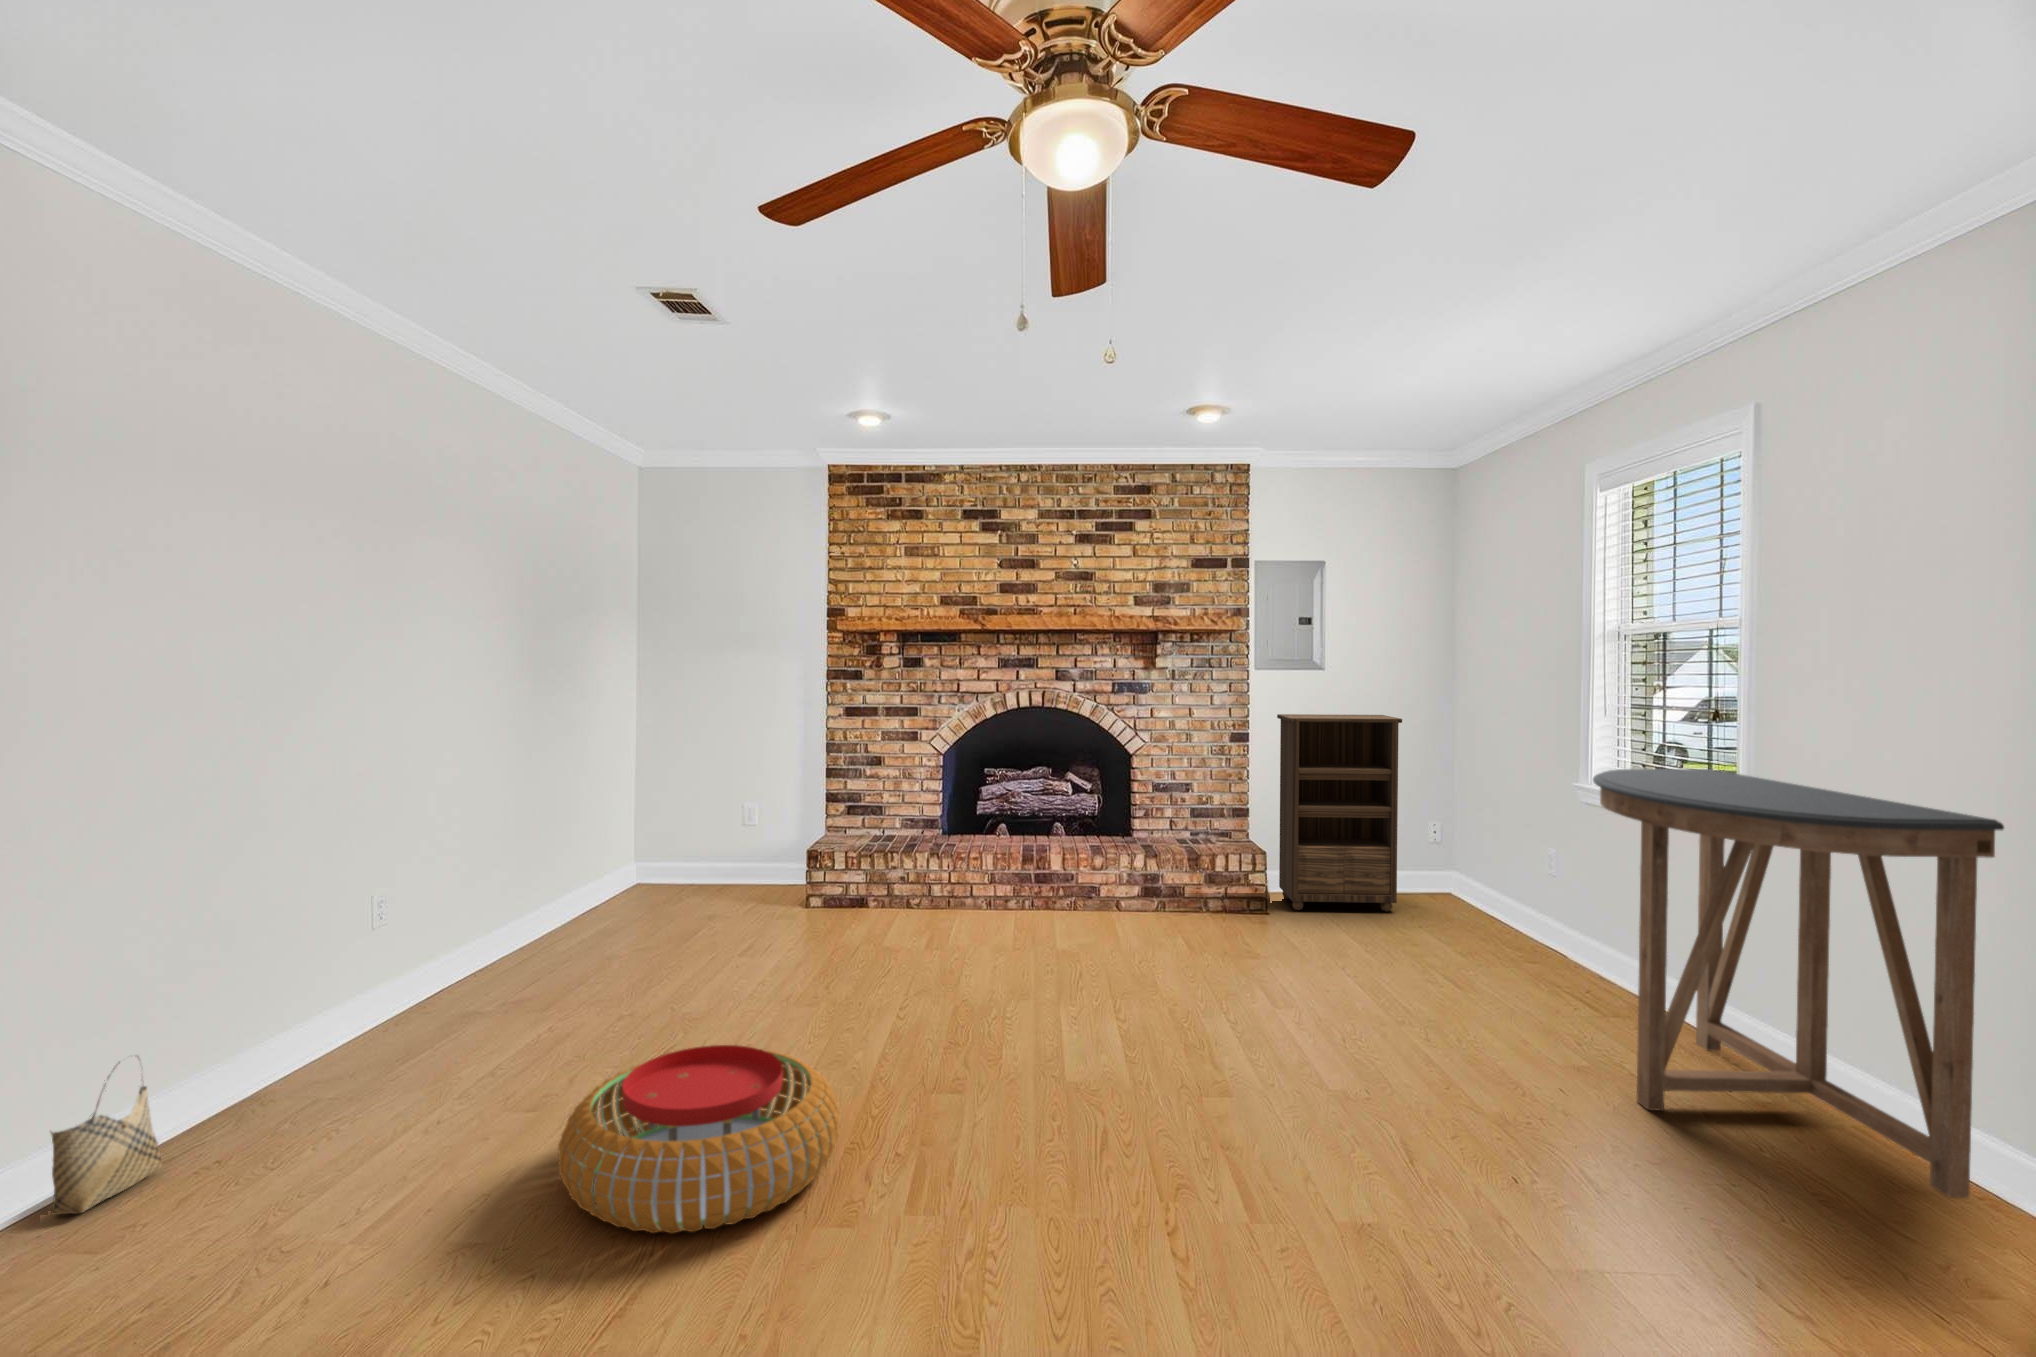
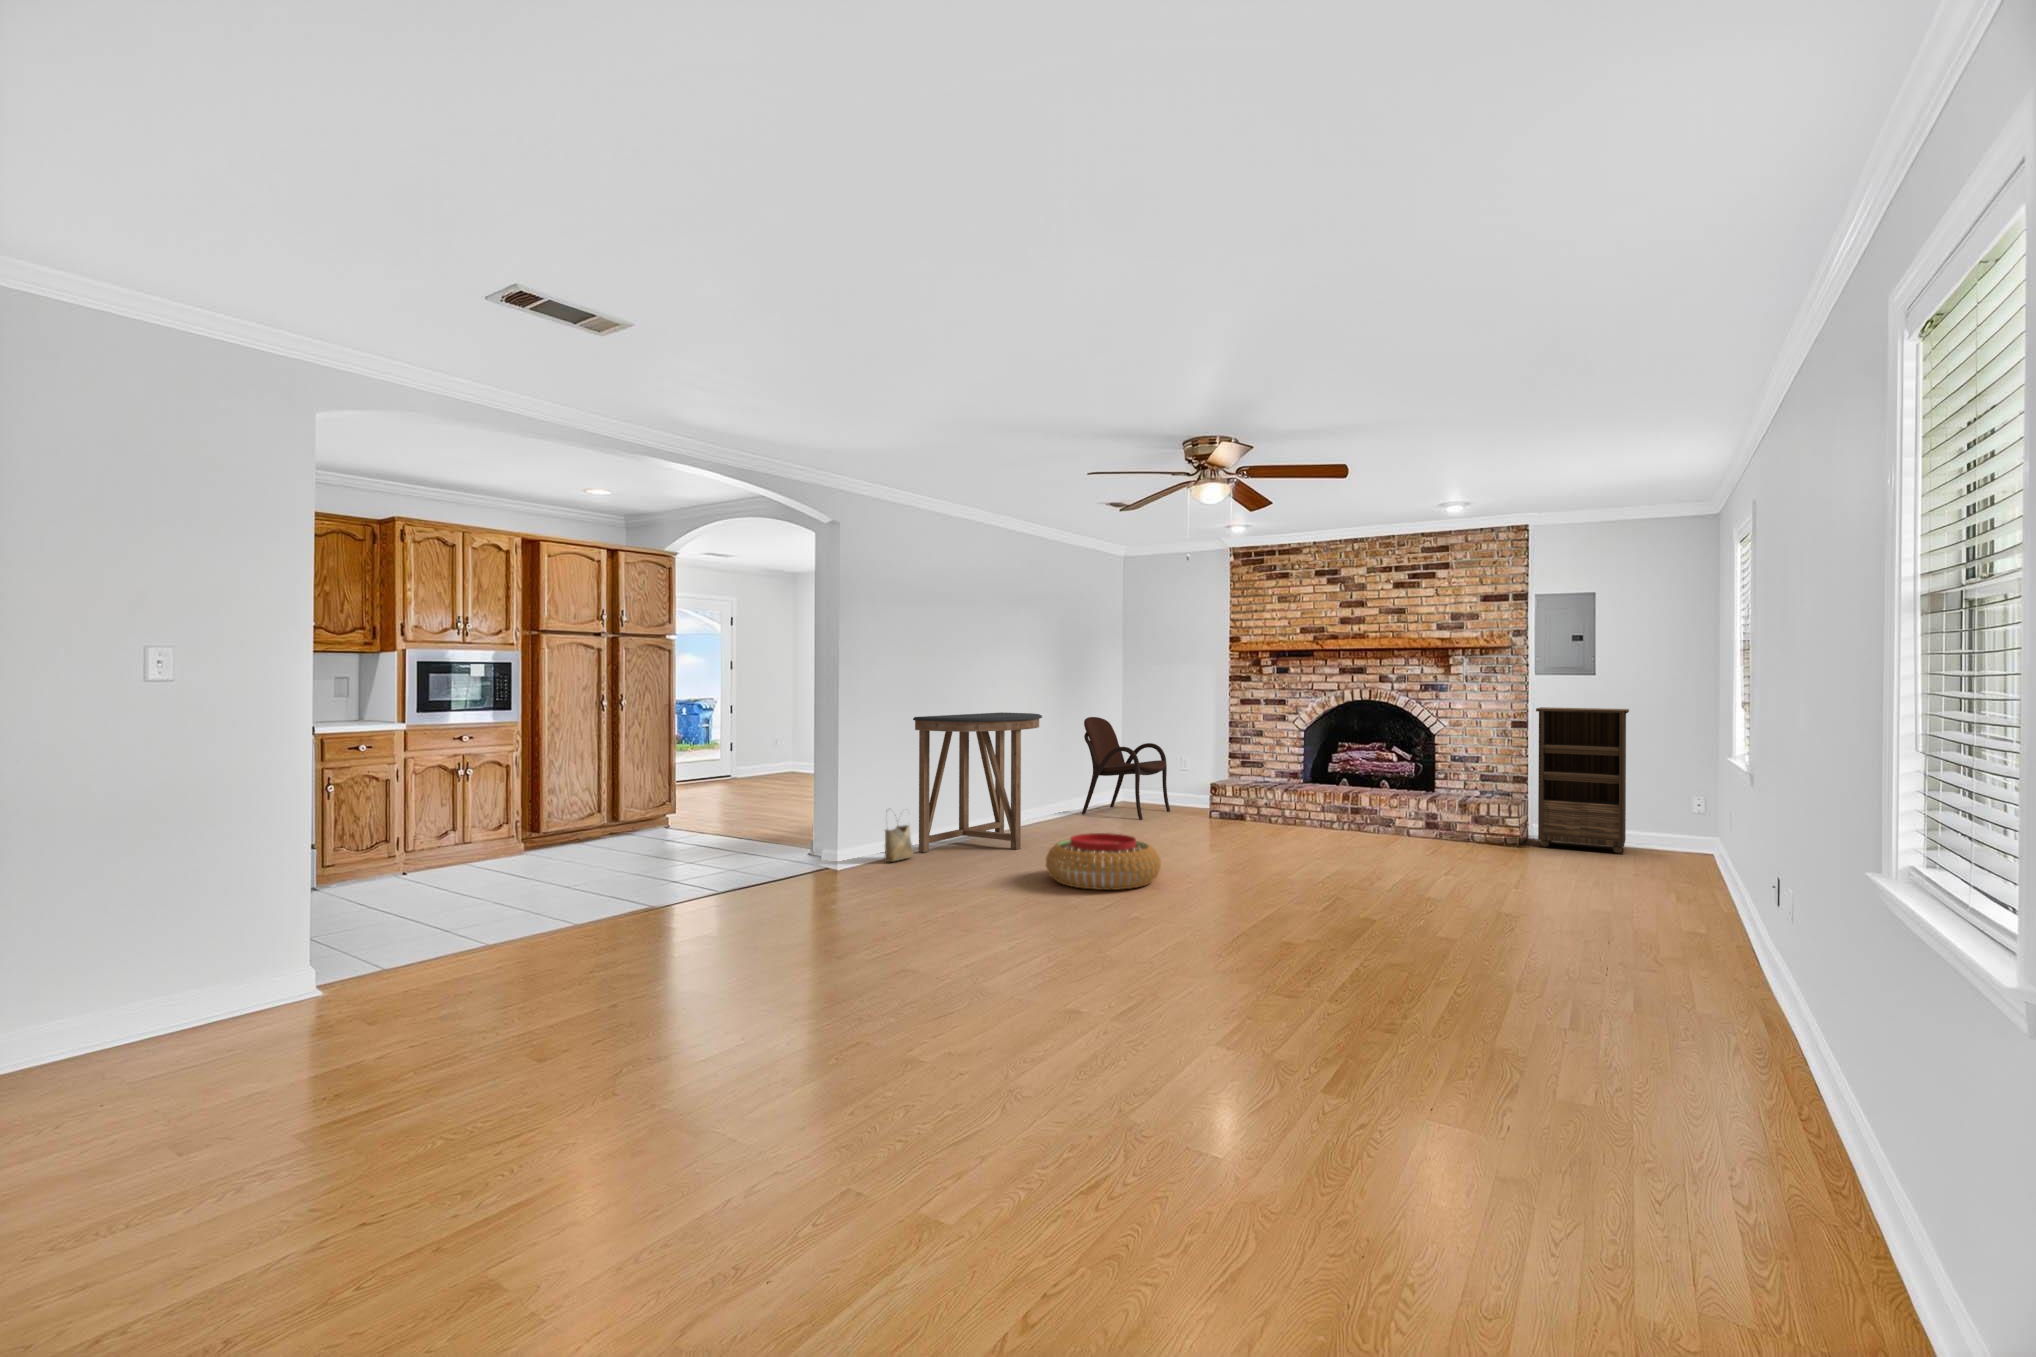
armchair: none [582,744,736,923] -> present [1082,717,1170,820]
console table: present [1593,769,2004,1198] -> present [913,712,1042,852]

